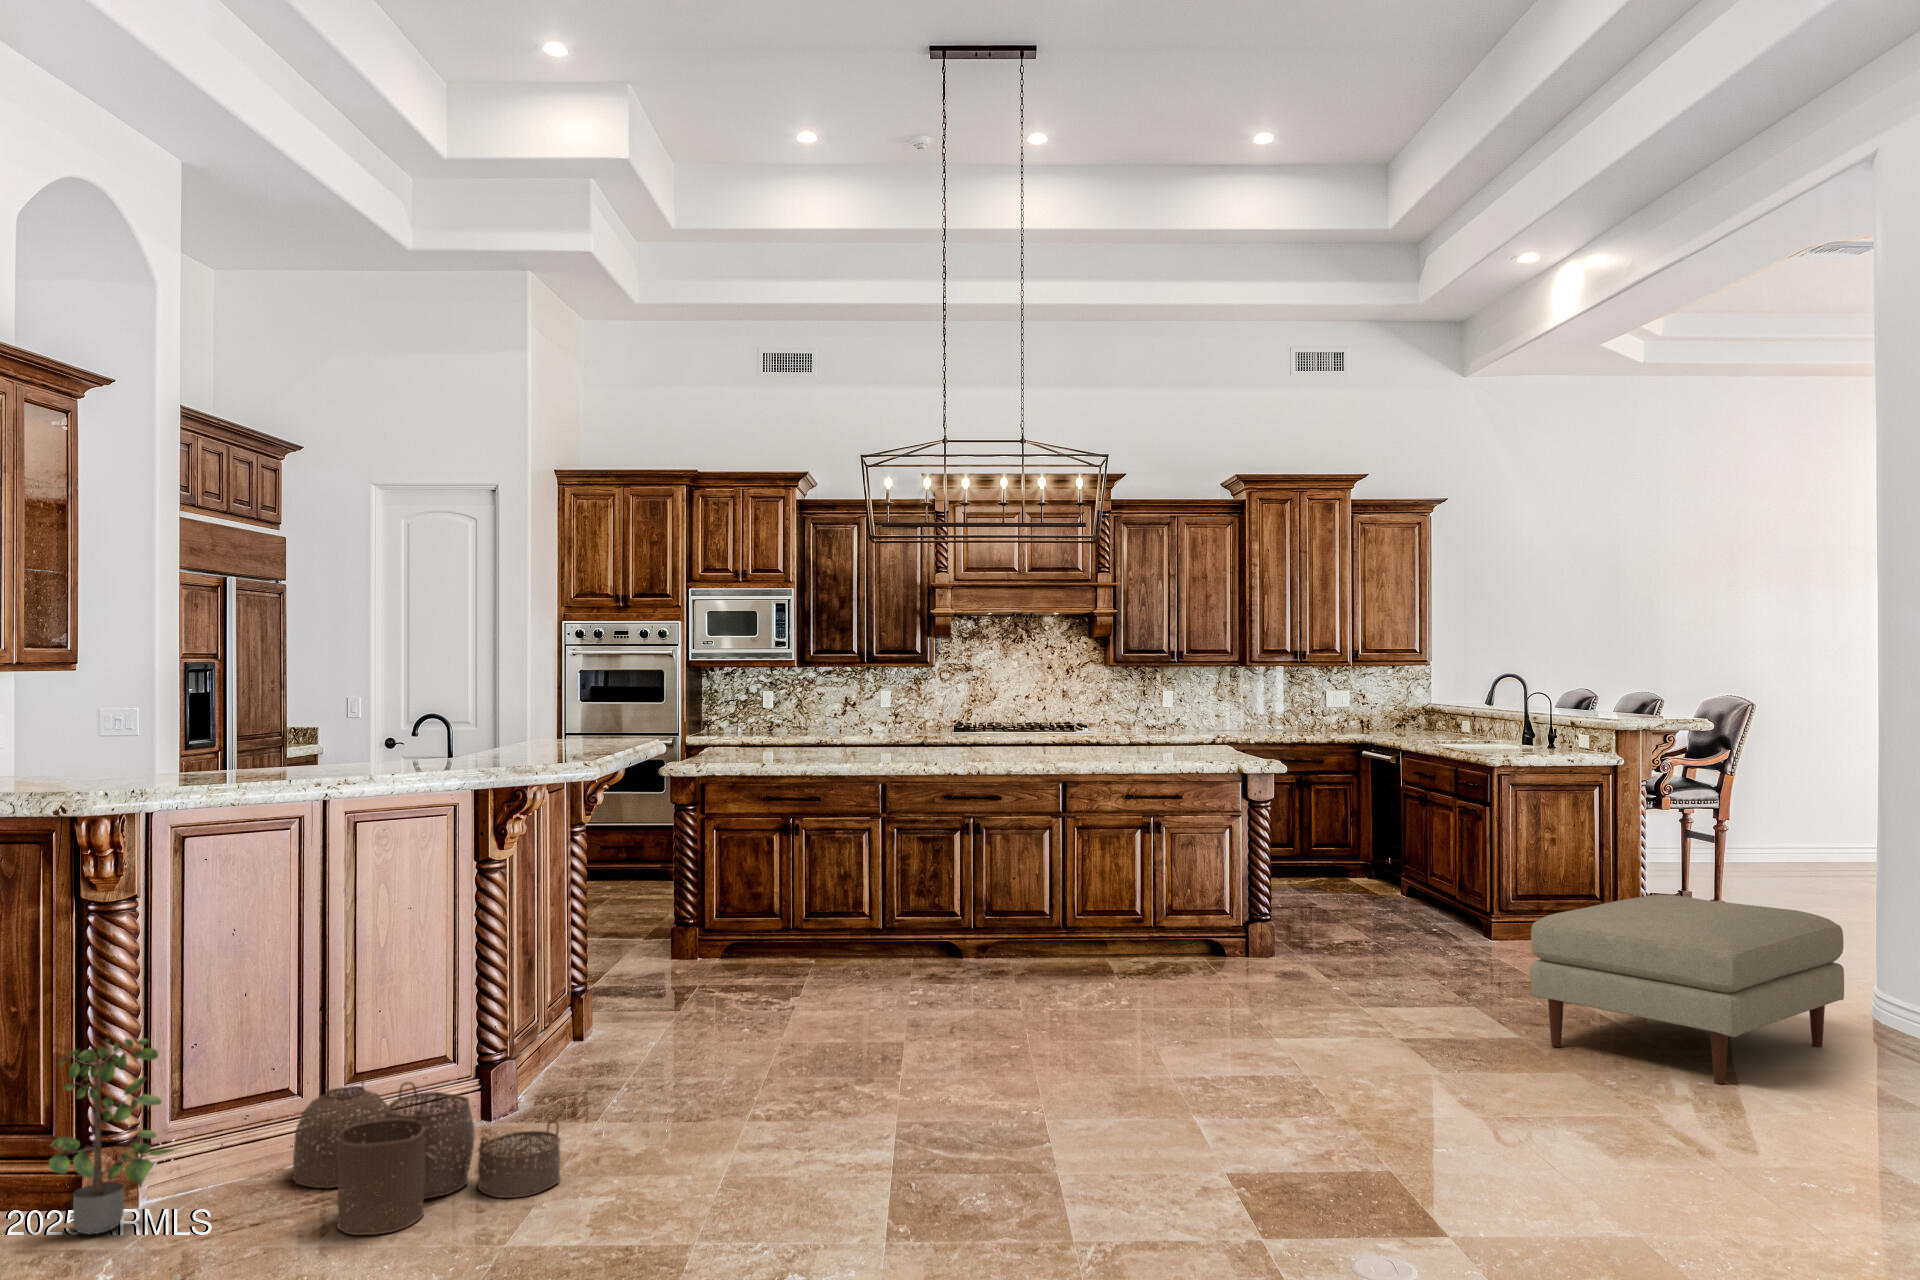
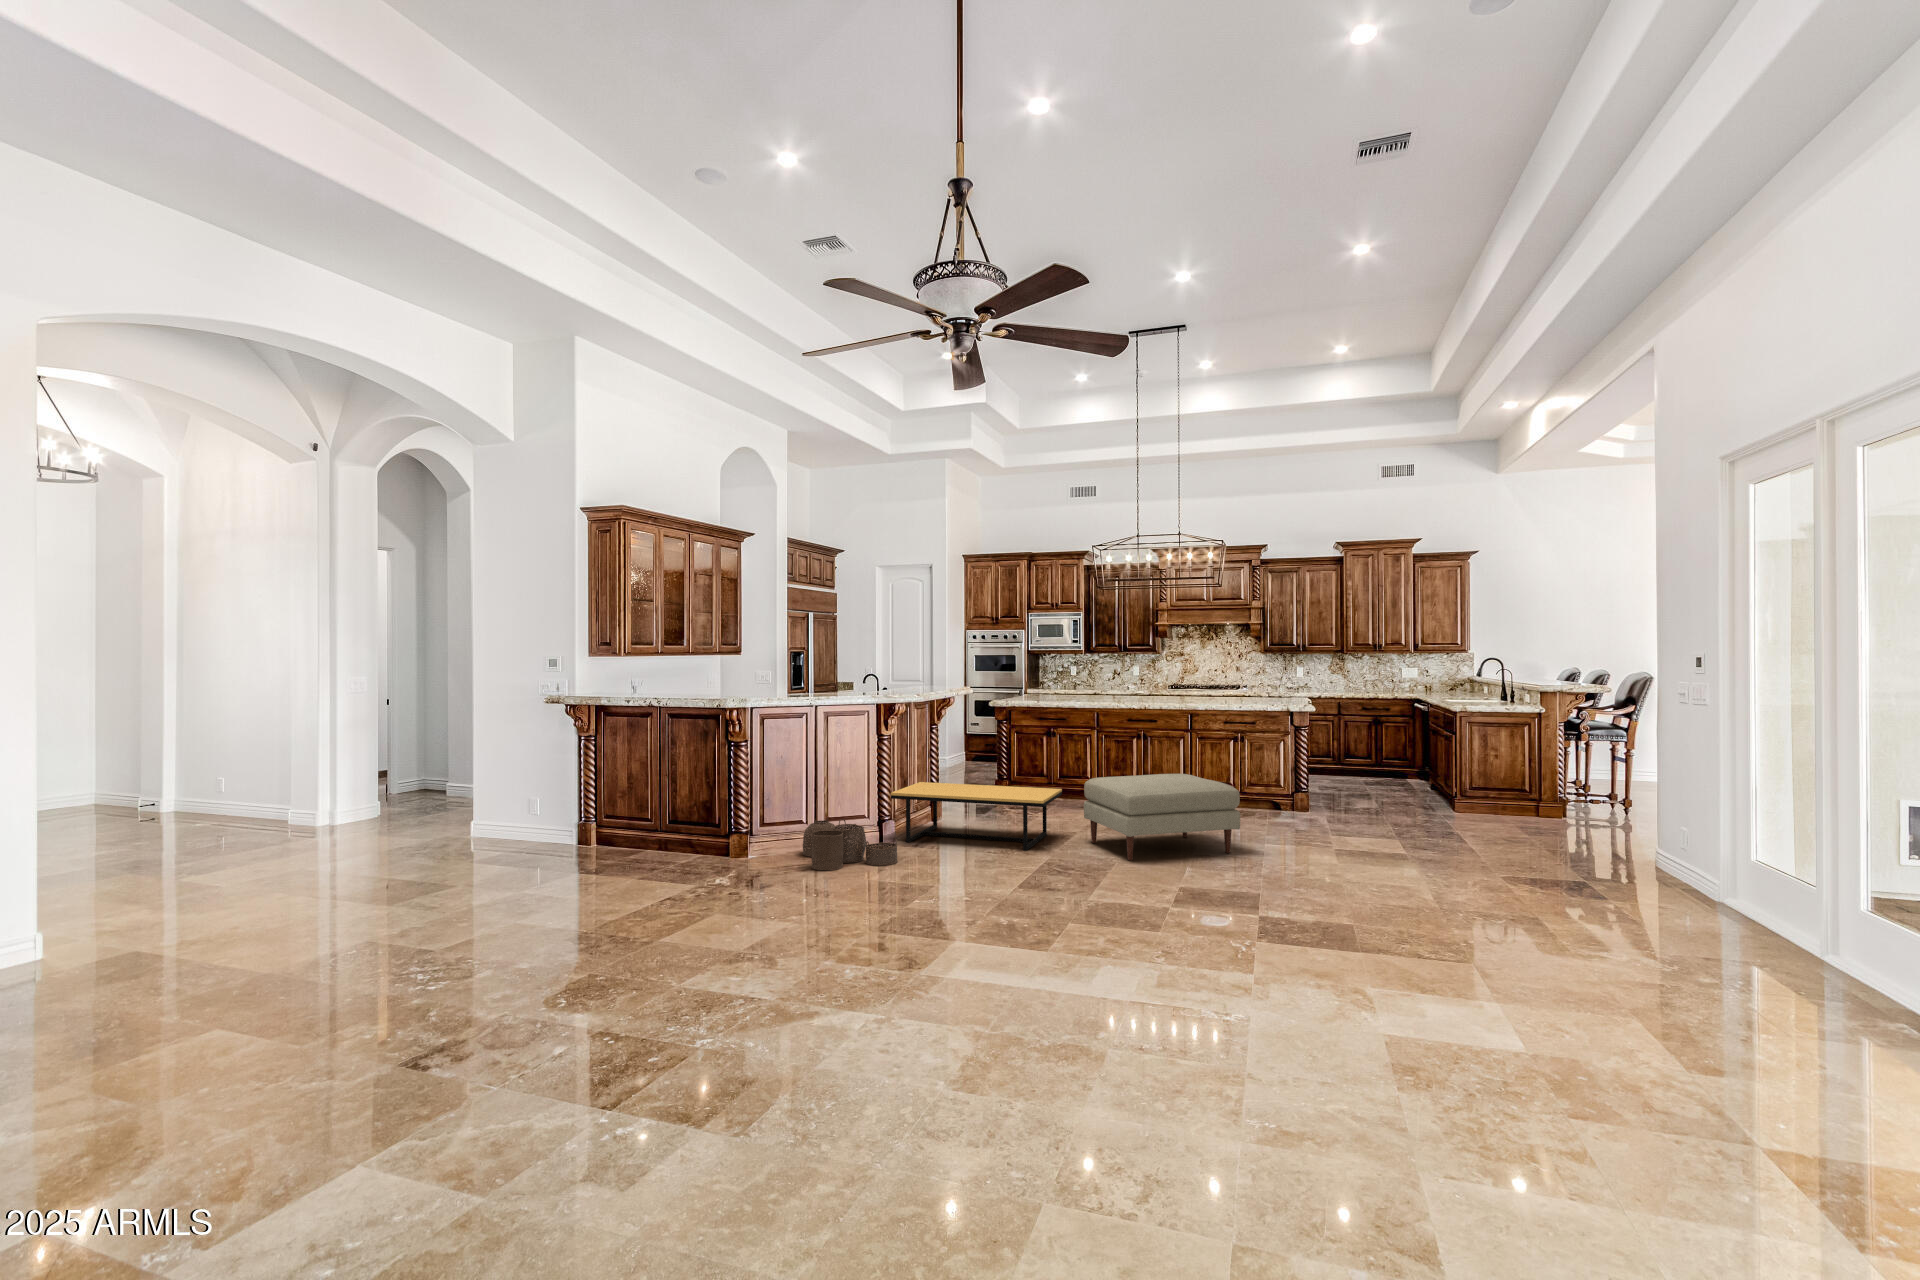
ottoman: present [1530,895,1844,1084] -> present [1084,774,1240,861]
coffee table: none [509,955,886,1110] -> present [891,782,1062,851]
potted plant: present [49,1039,175,1234] -> none [719,790,762,862]

